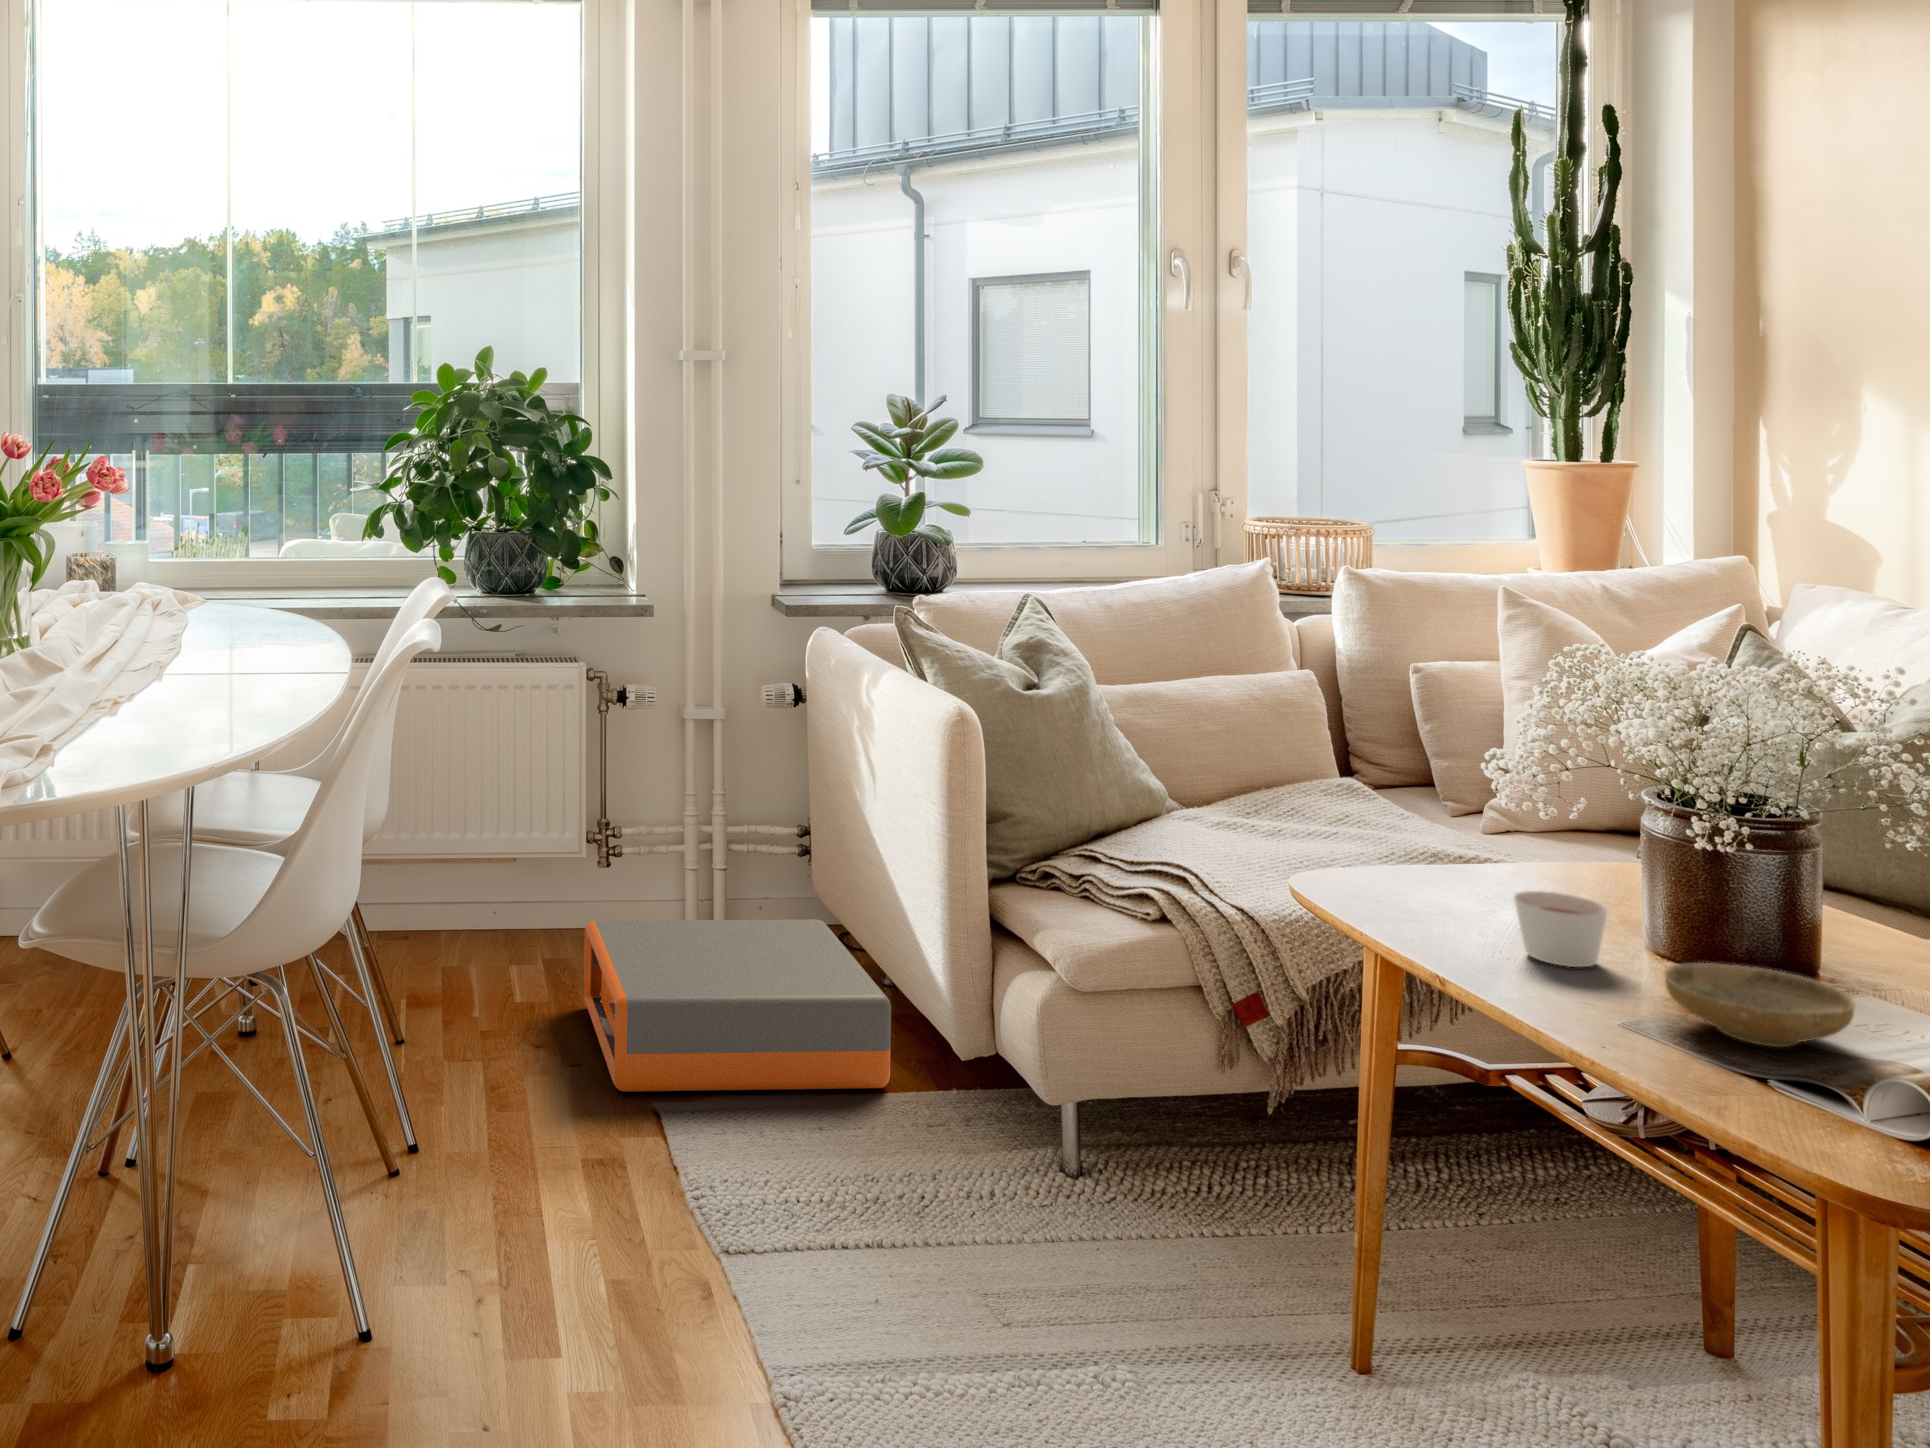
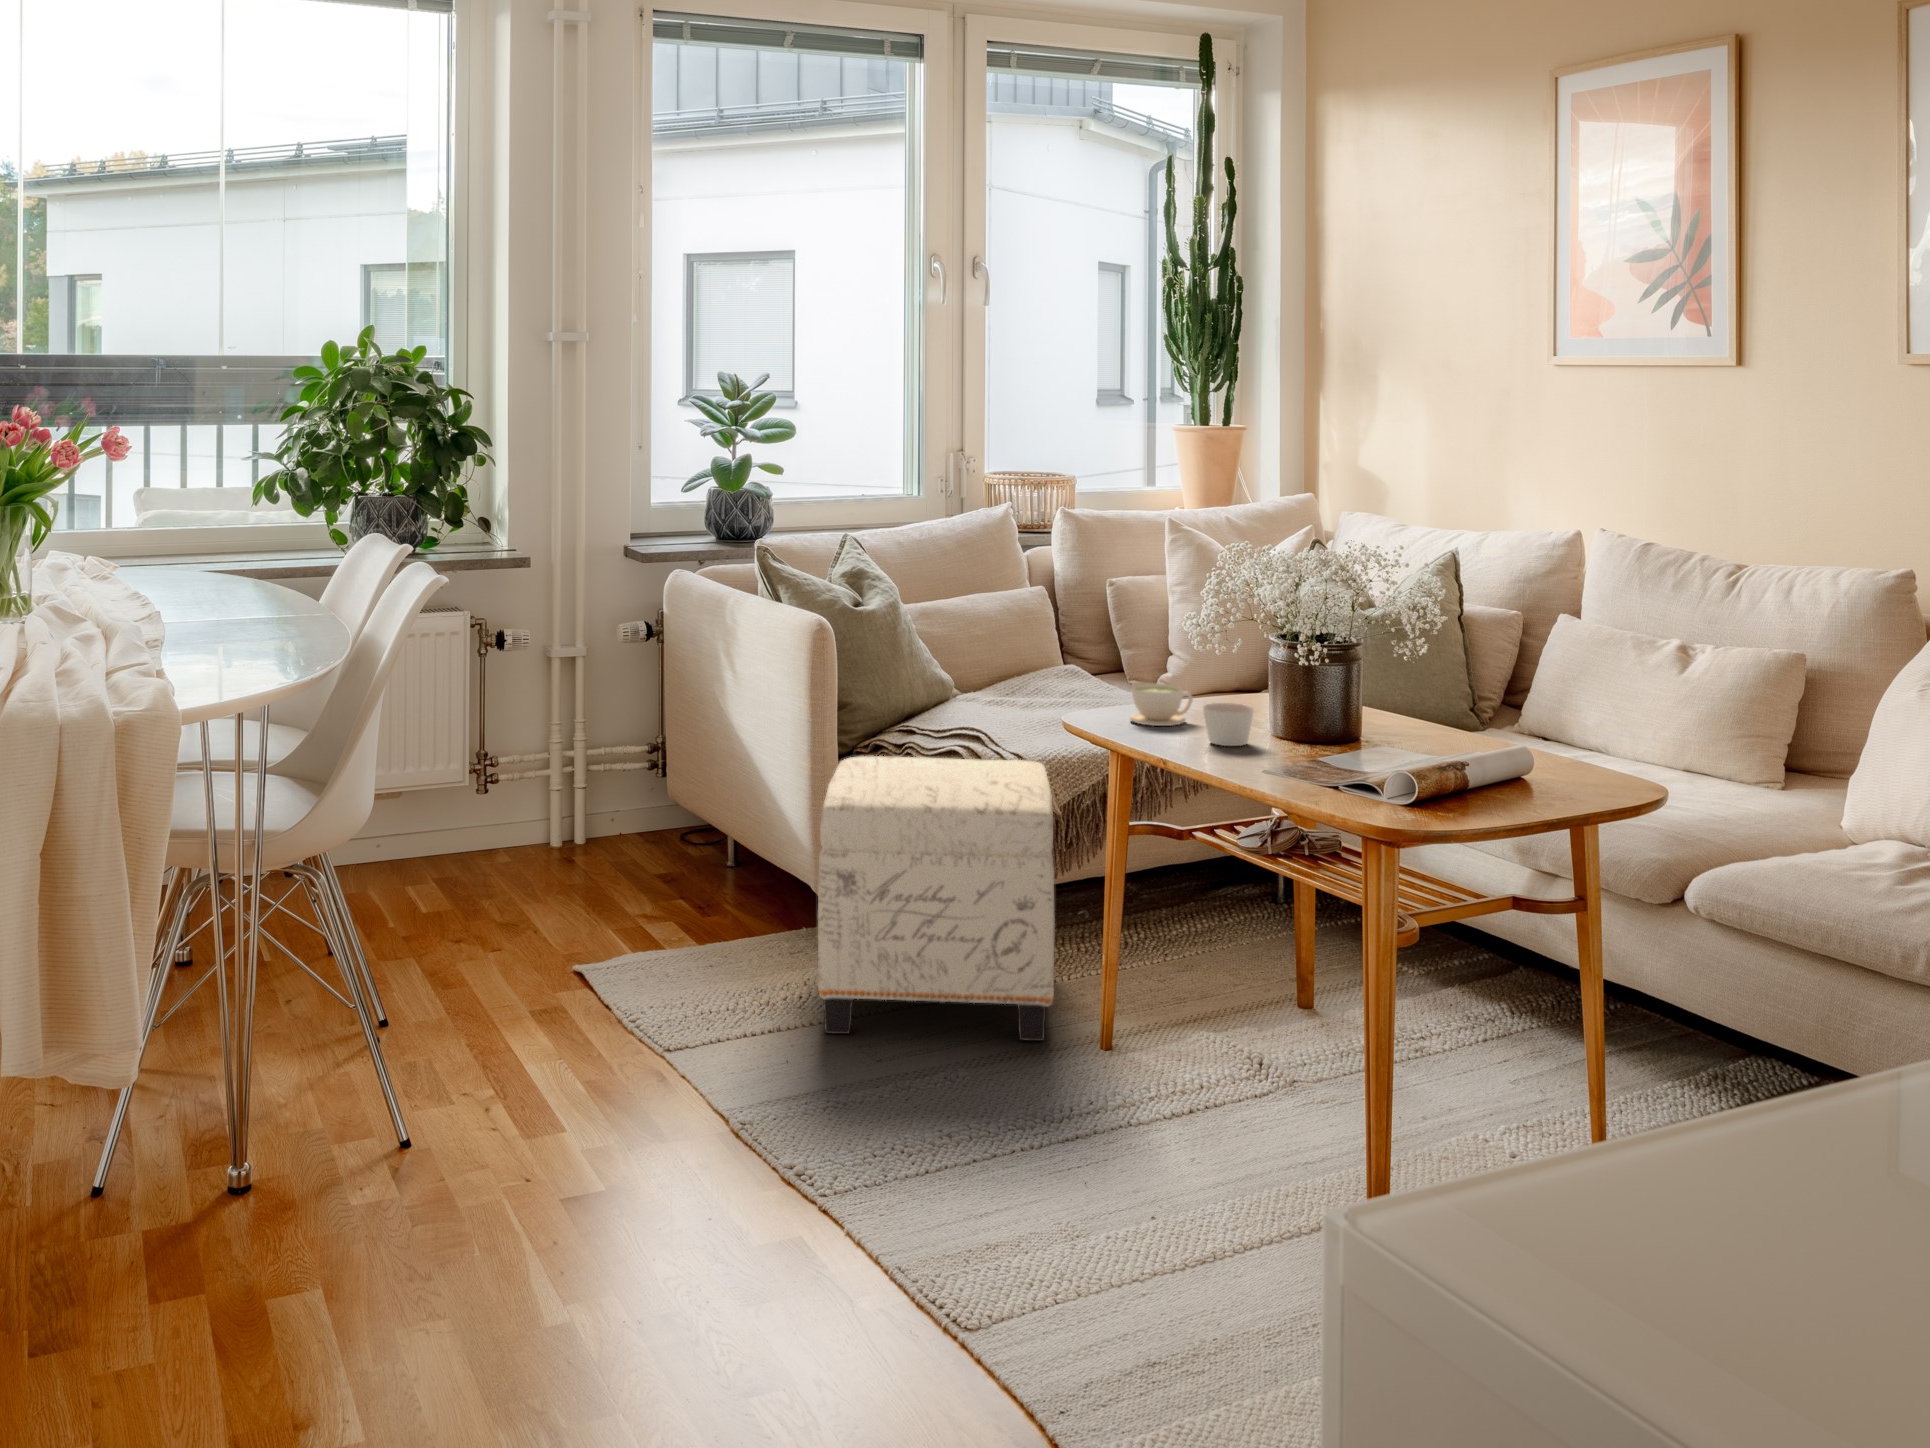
coffee cup: none [1398,840,1506,912] -> present [1130,683,1193,726]
ottoman: none [923,889,1285,1352] -> present [818,756,1055,1041]
storage box: present [584,919,891,1092] -> none [488,813,758,960]
ceramic bowl: present [1664,963,1855,1047] -> none [1286,729,1379,770]

